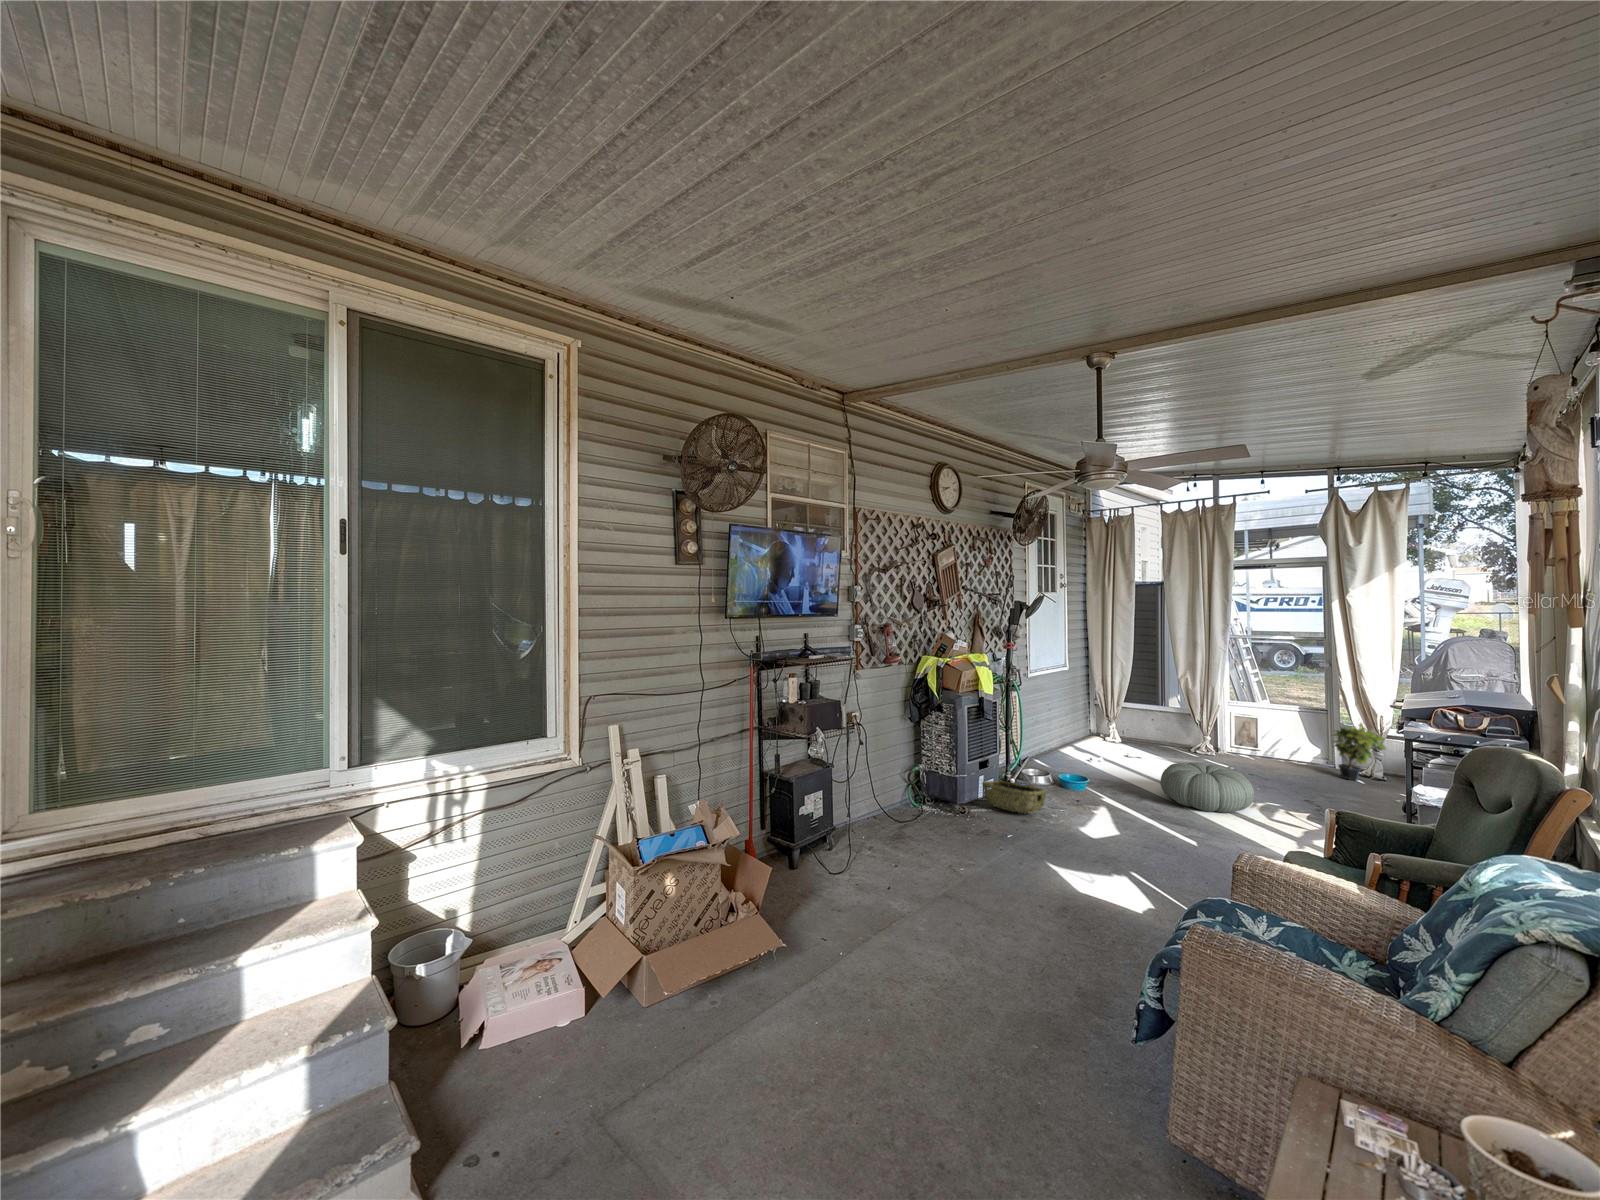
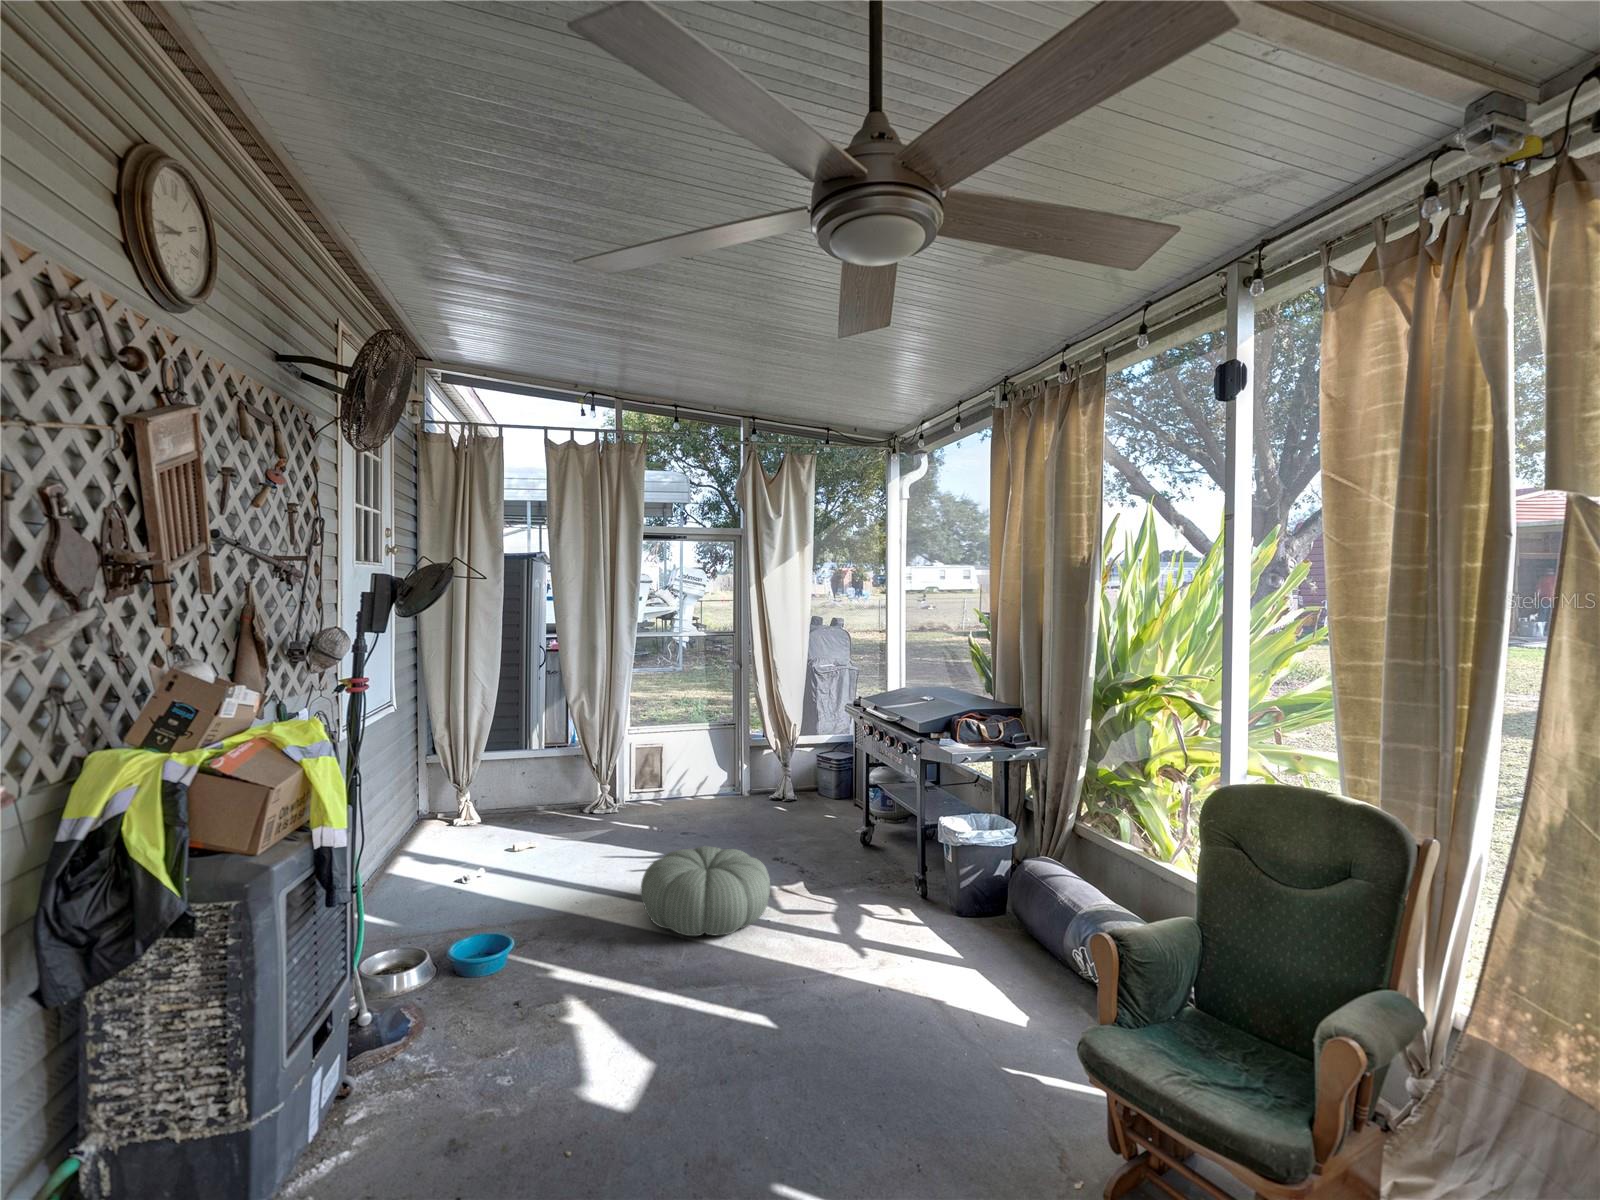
potted plant: present [1333,724,1386,780] -> none [753,737,807,810]
woven basket: present [982,781,1046,814] -> none [330,1035,507,1154]

